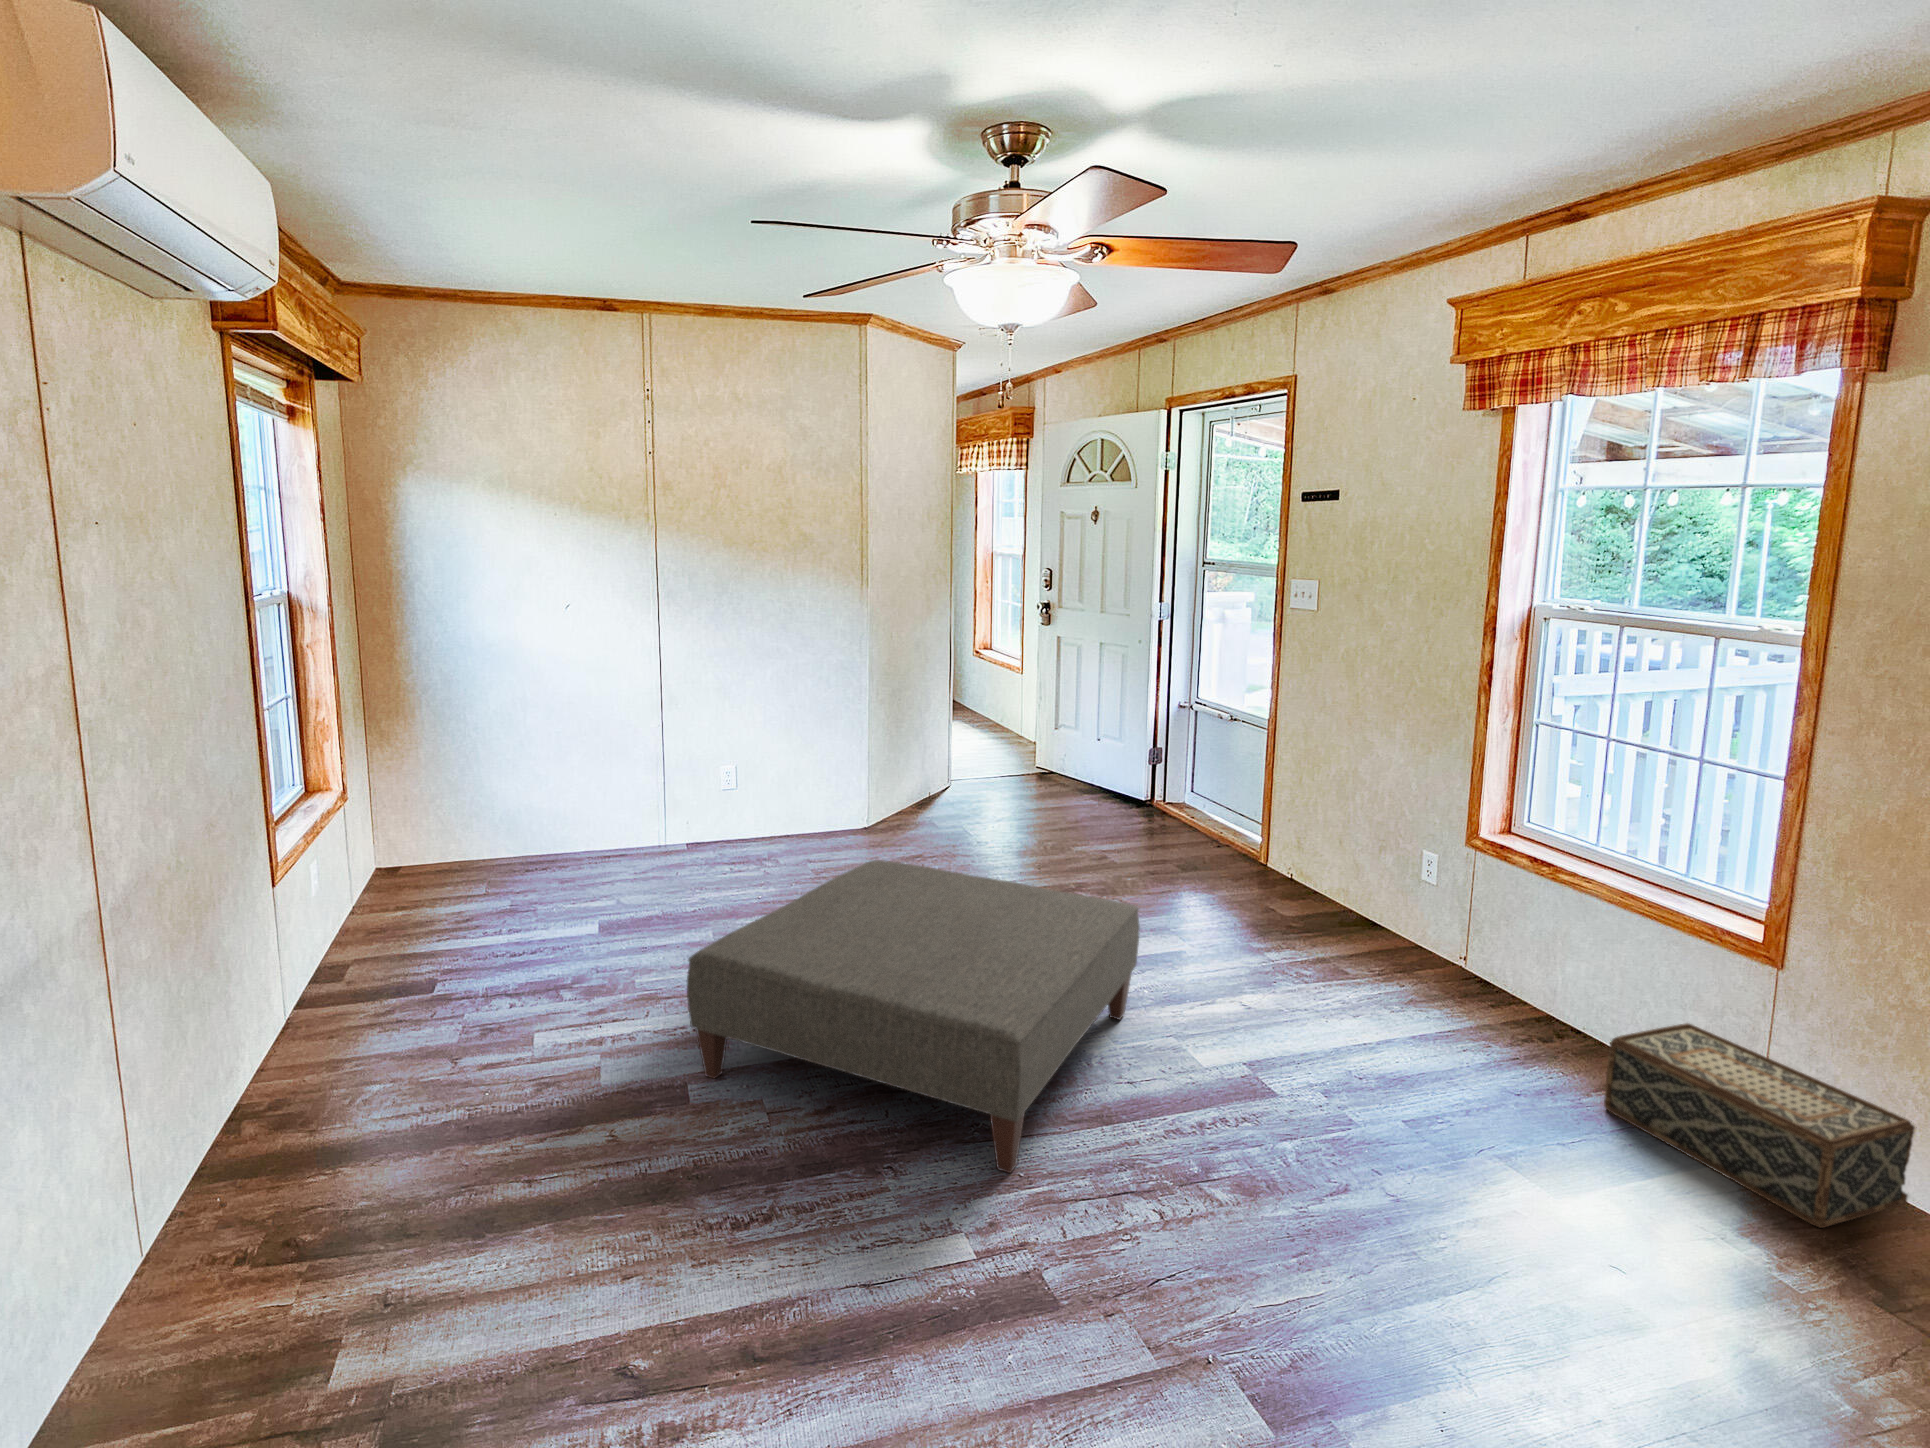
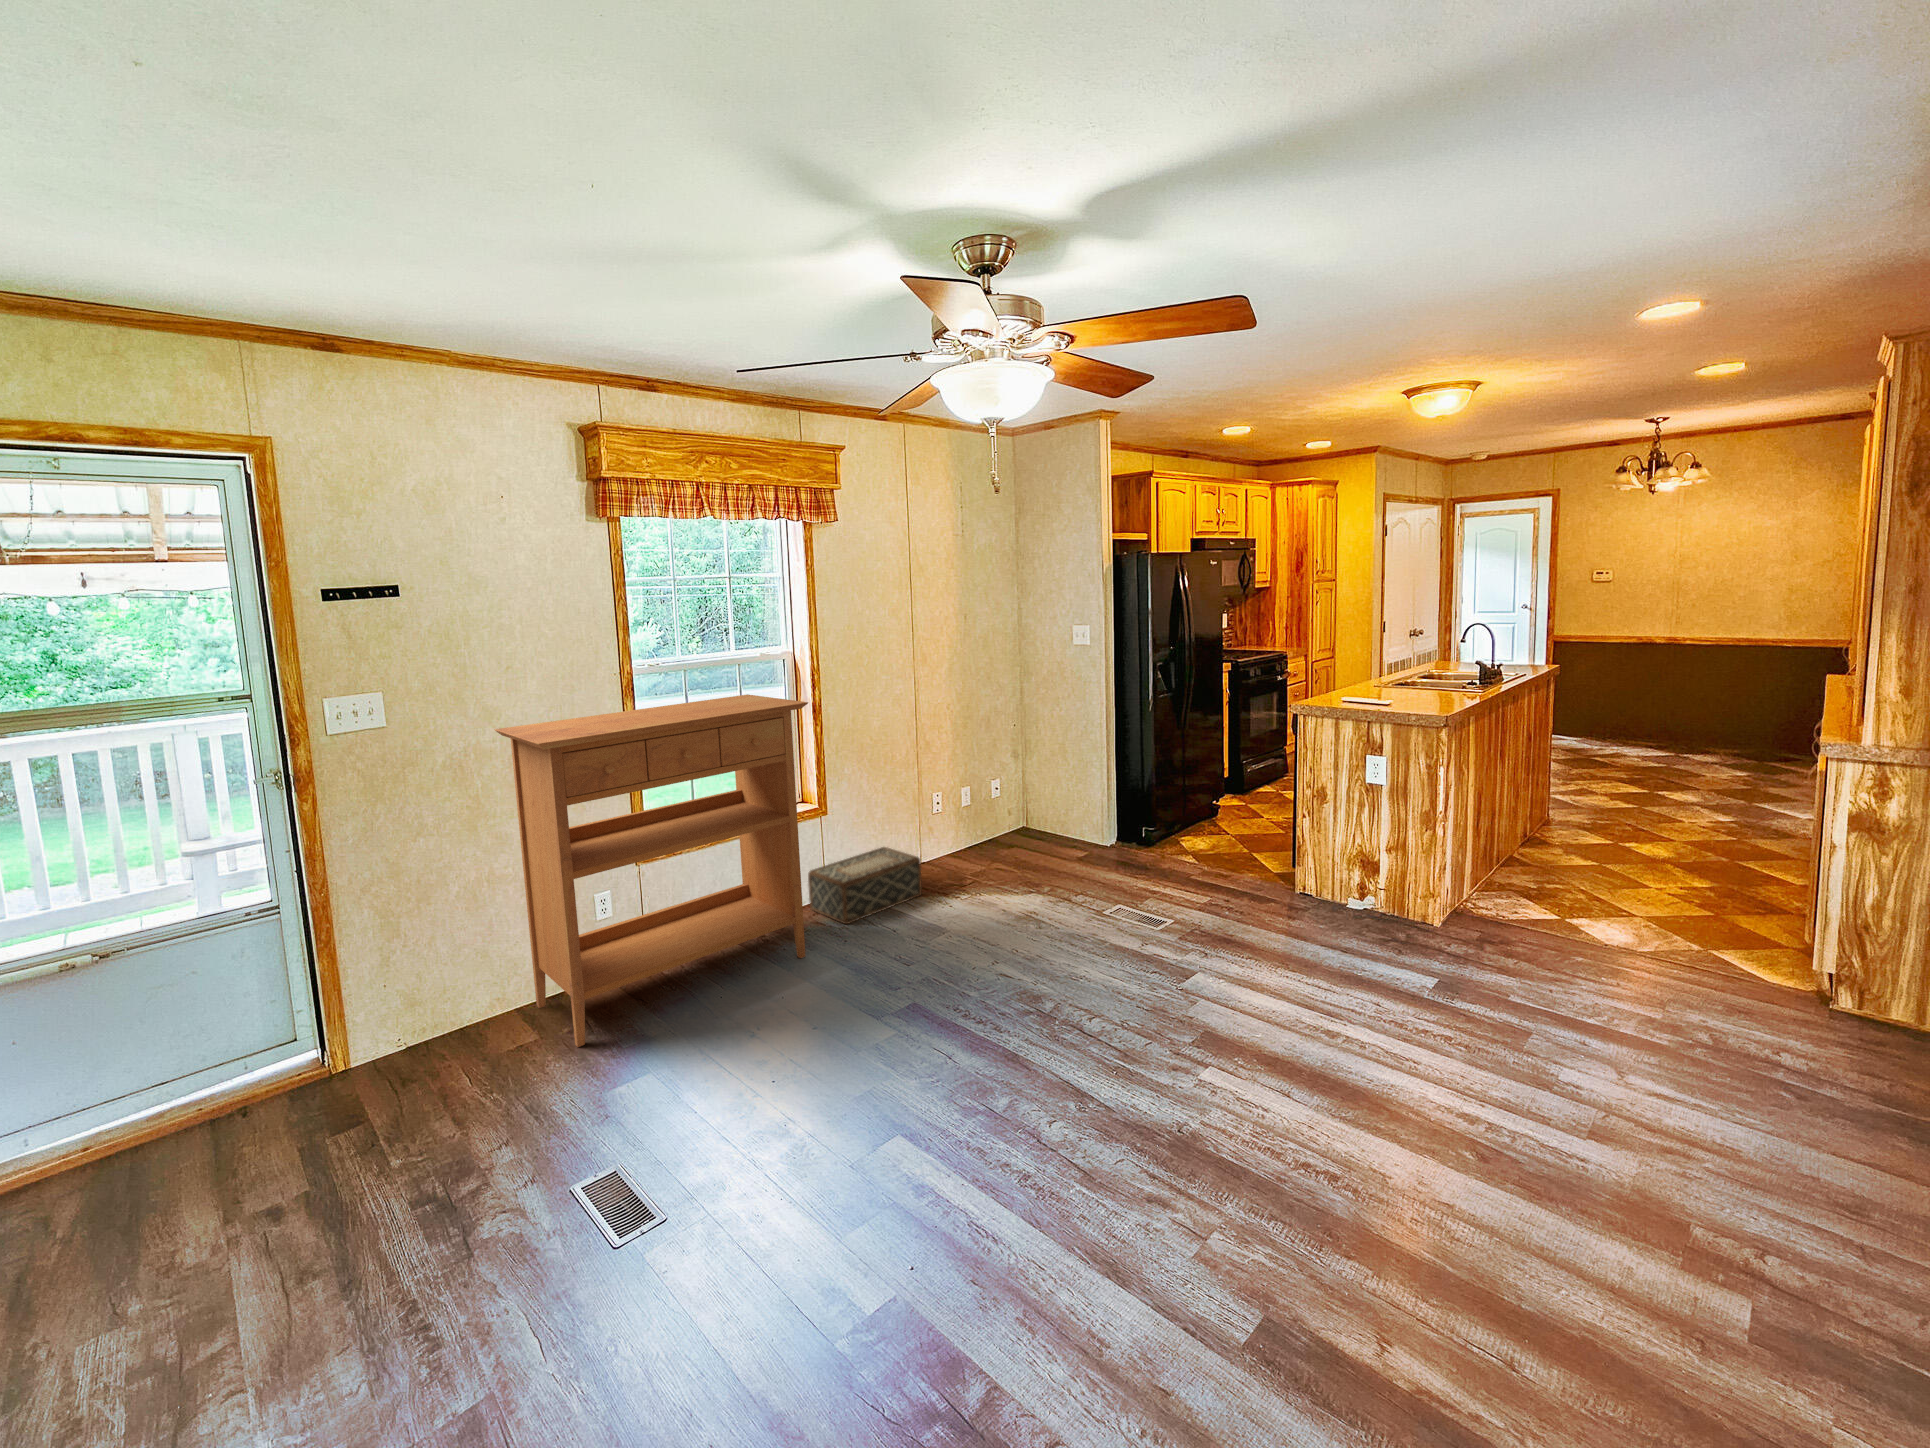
console table: none [1248,640,1627,1056] -> present [495,694,808,1047]
ottoman: present [687,860,1140,1173] -> none [730,970,1229,1344]

